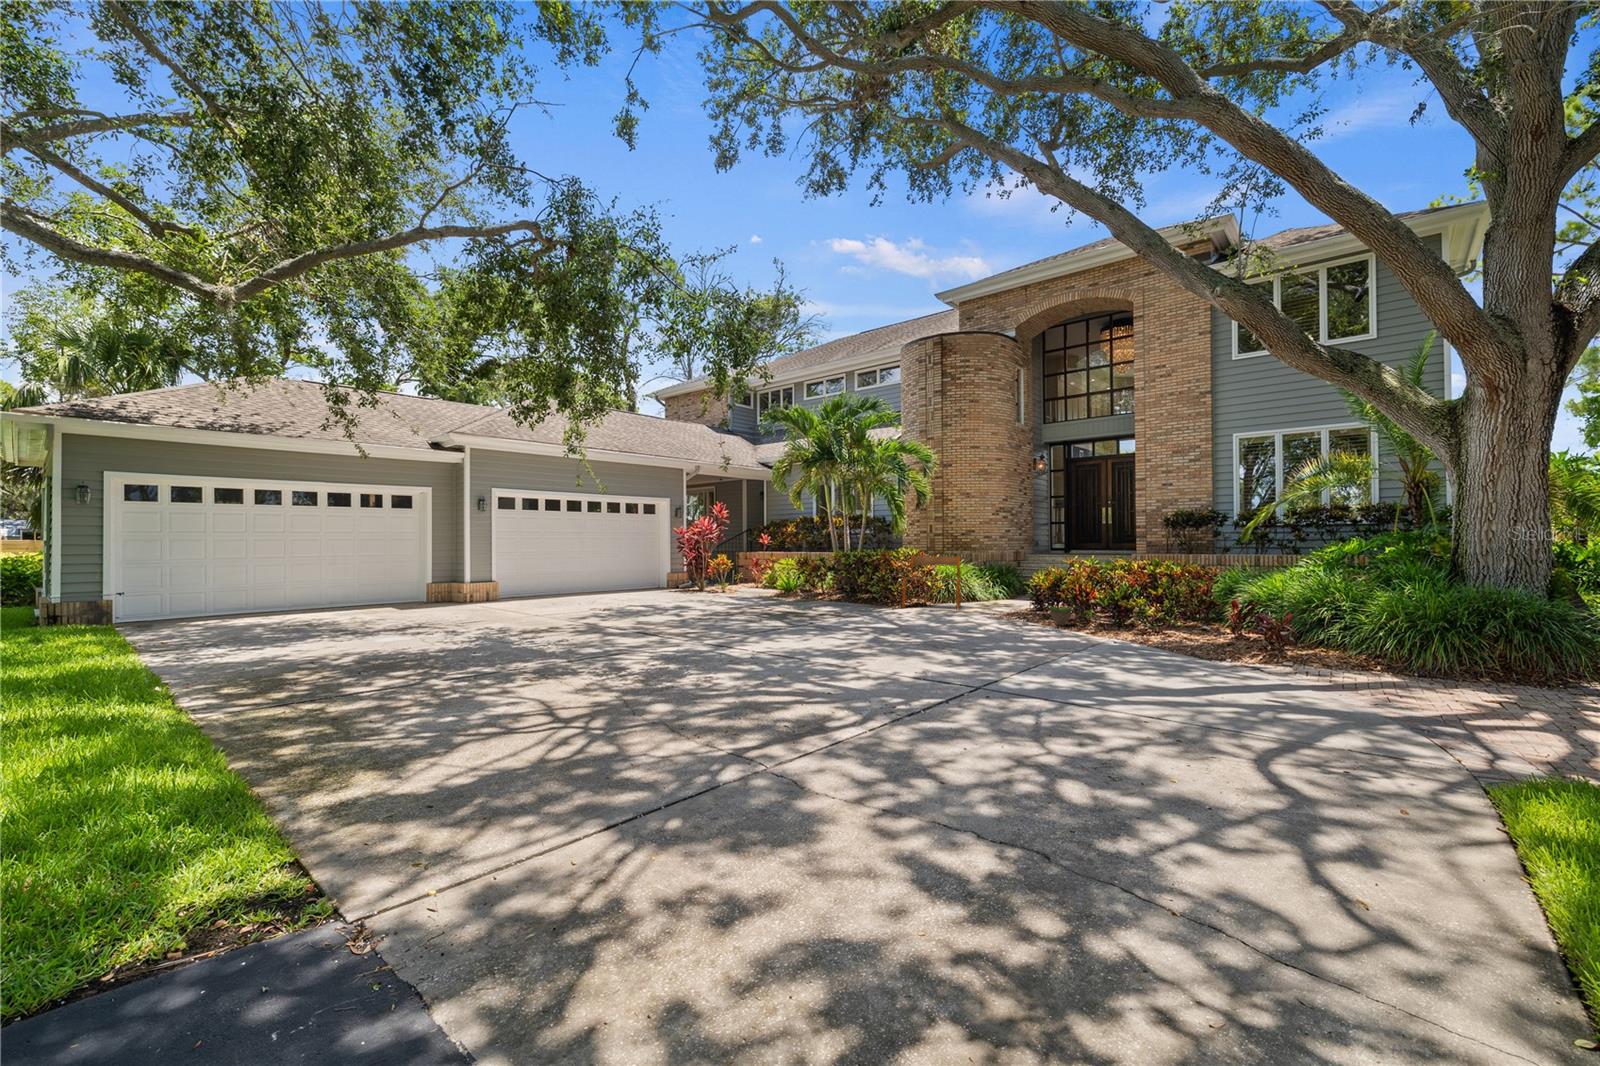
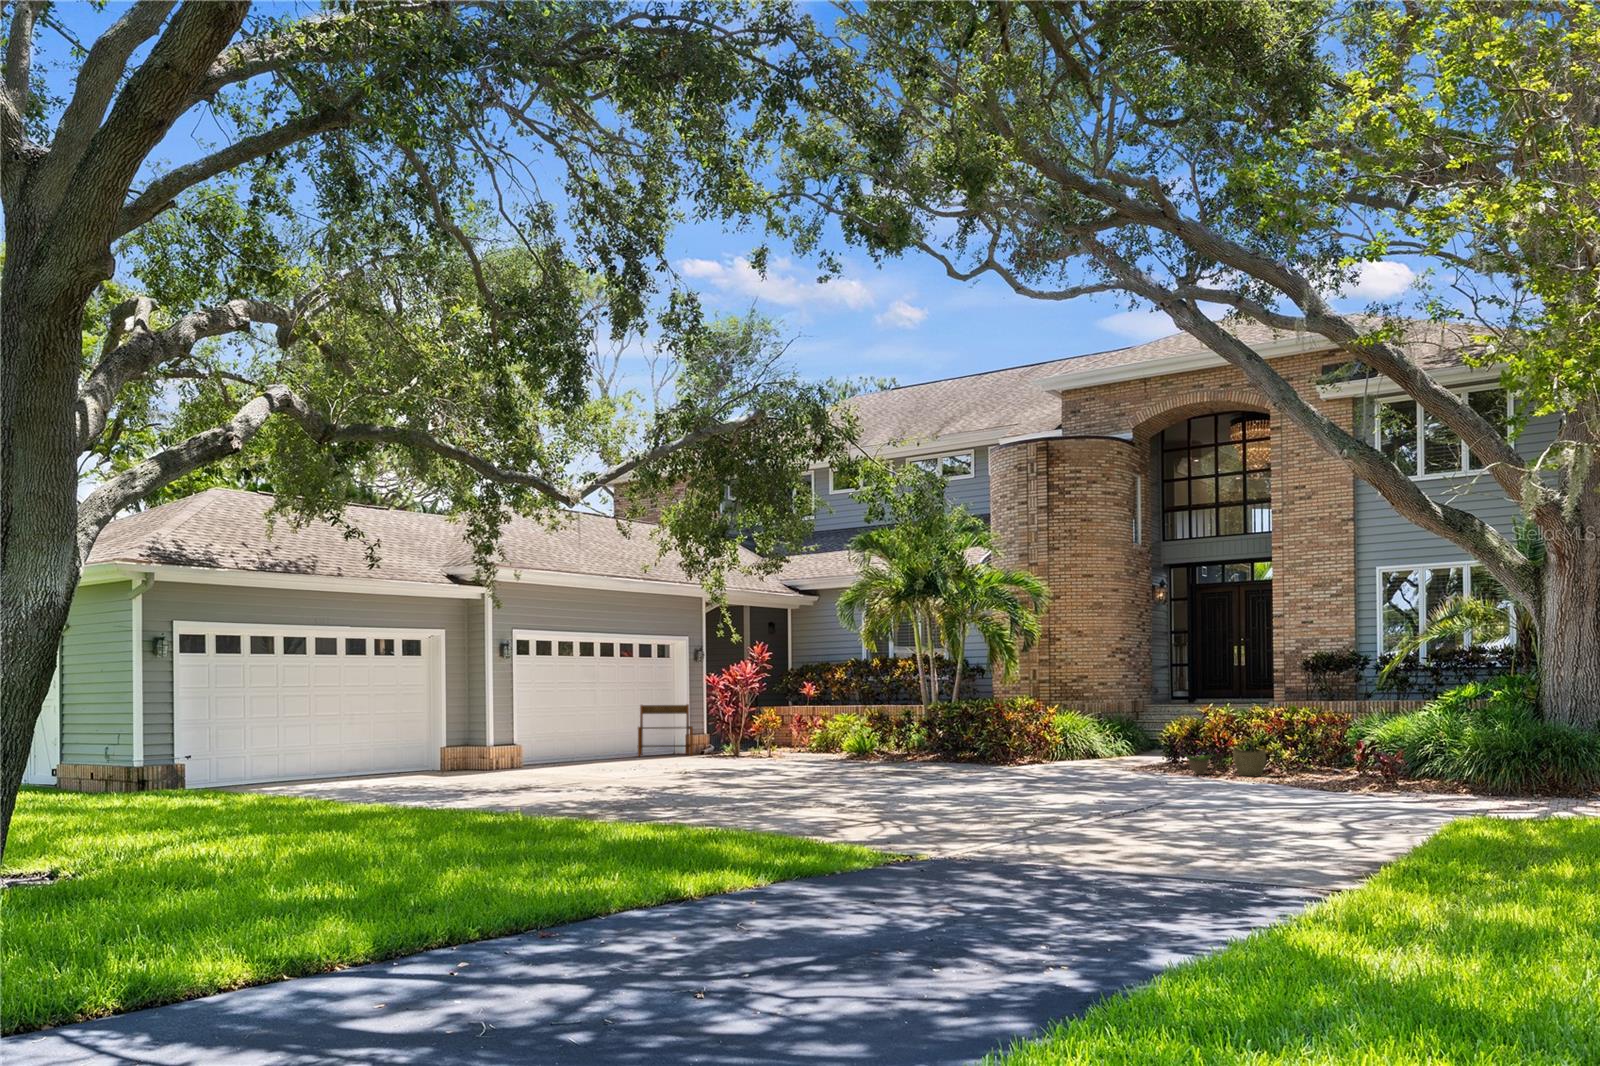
bench: present [902,556,963,610] -> present [638,704,693,756]
woven basket: none [1095,593,1129,630] -> present [1233,741,1266,776]

